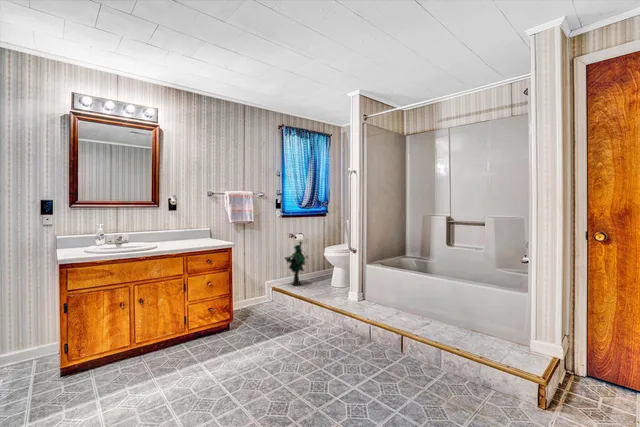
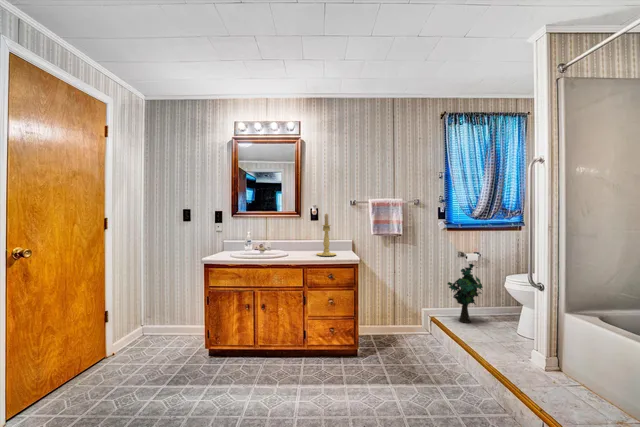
candle holder: none [185,204,206,245] -> present [317,214,336,256]

